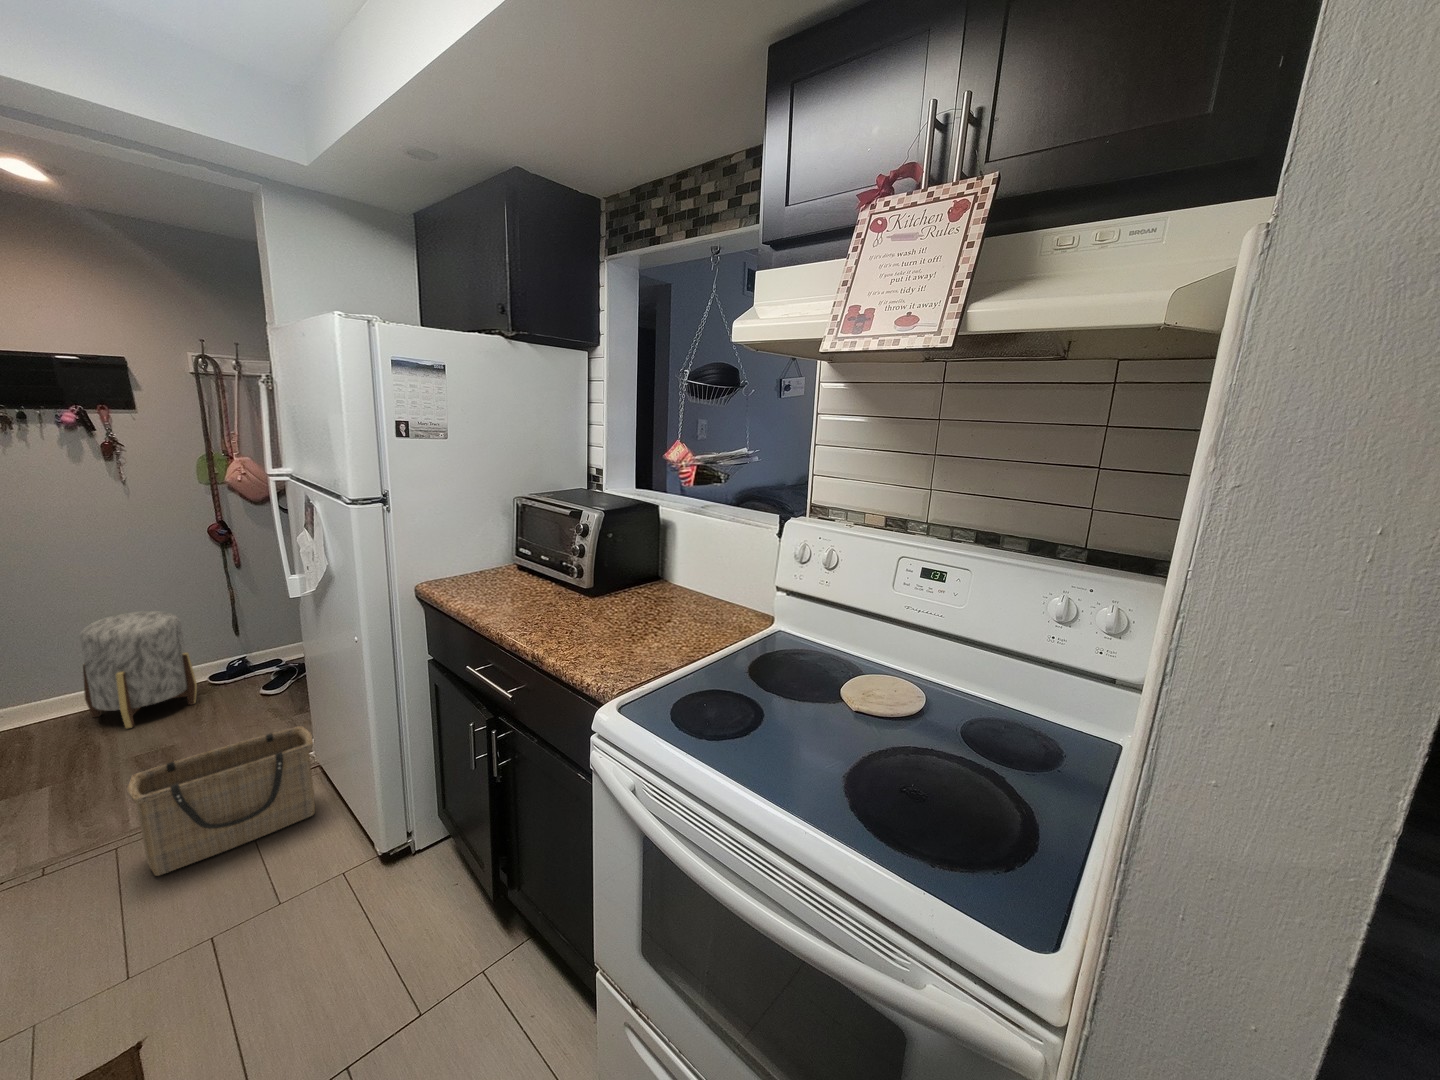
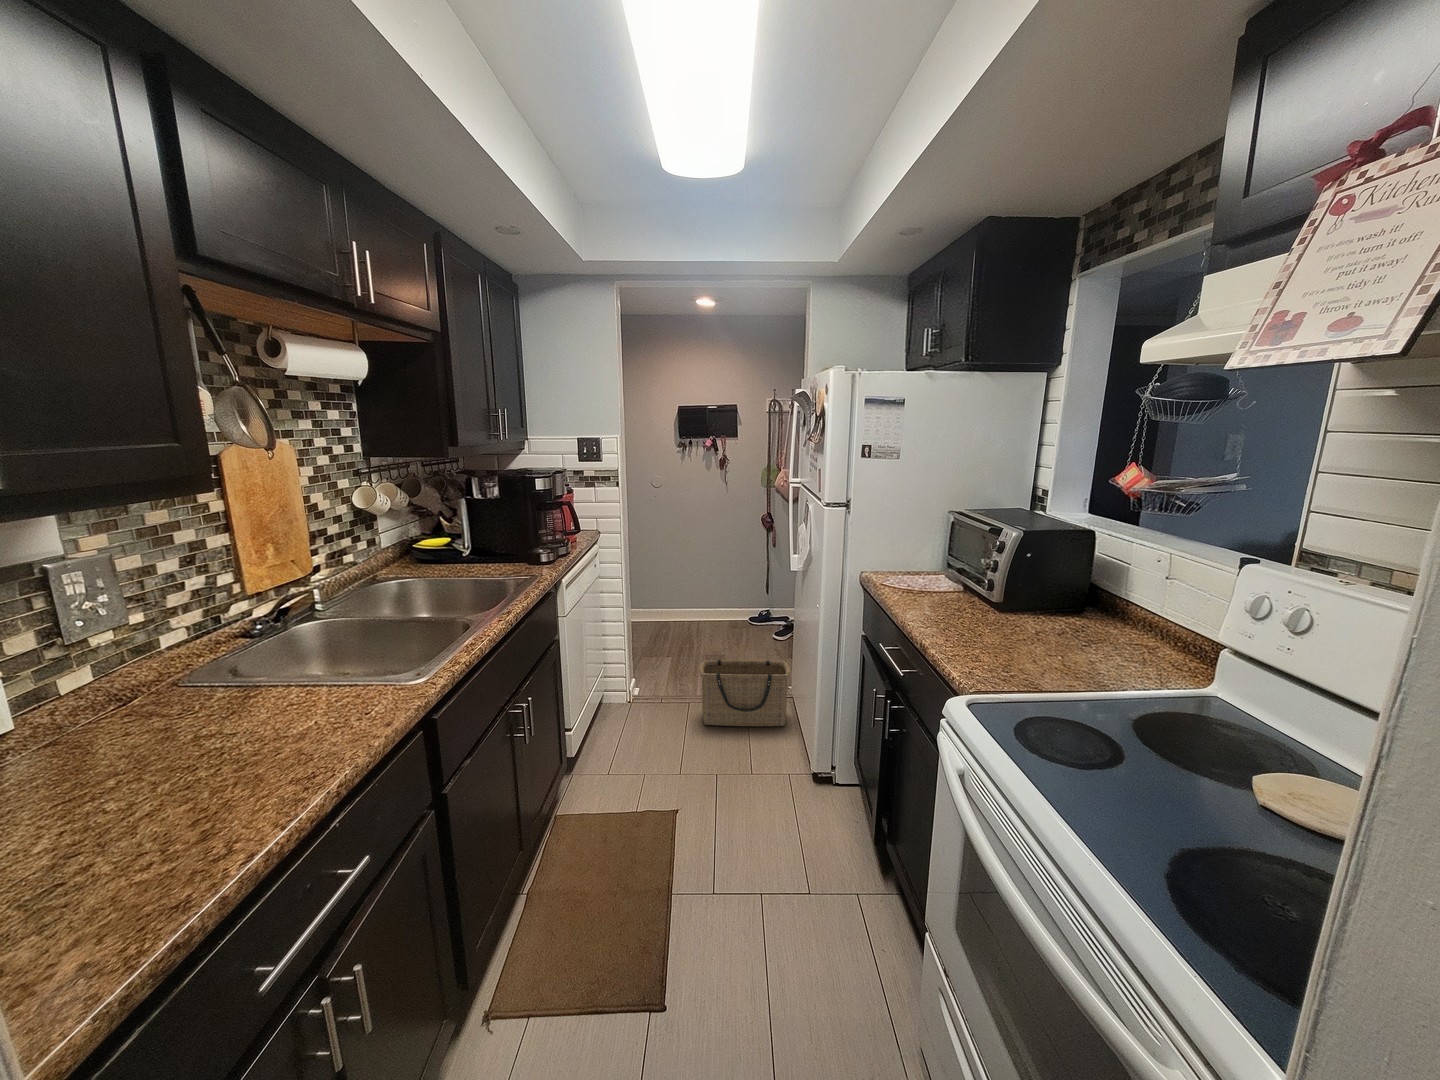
stool: present [80,611,197,728] -> none [695,567,743,637]

